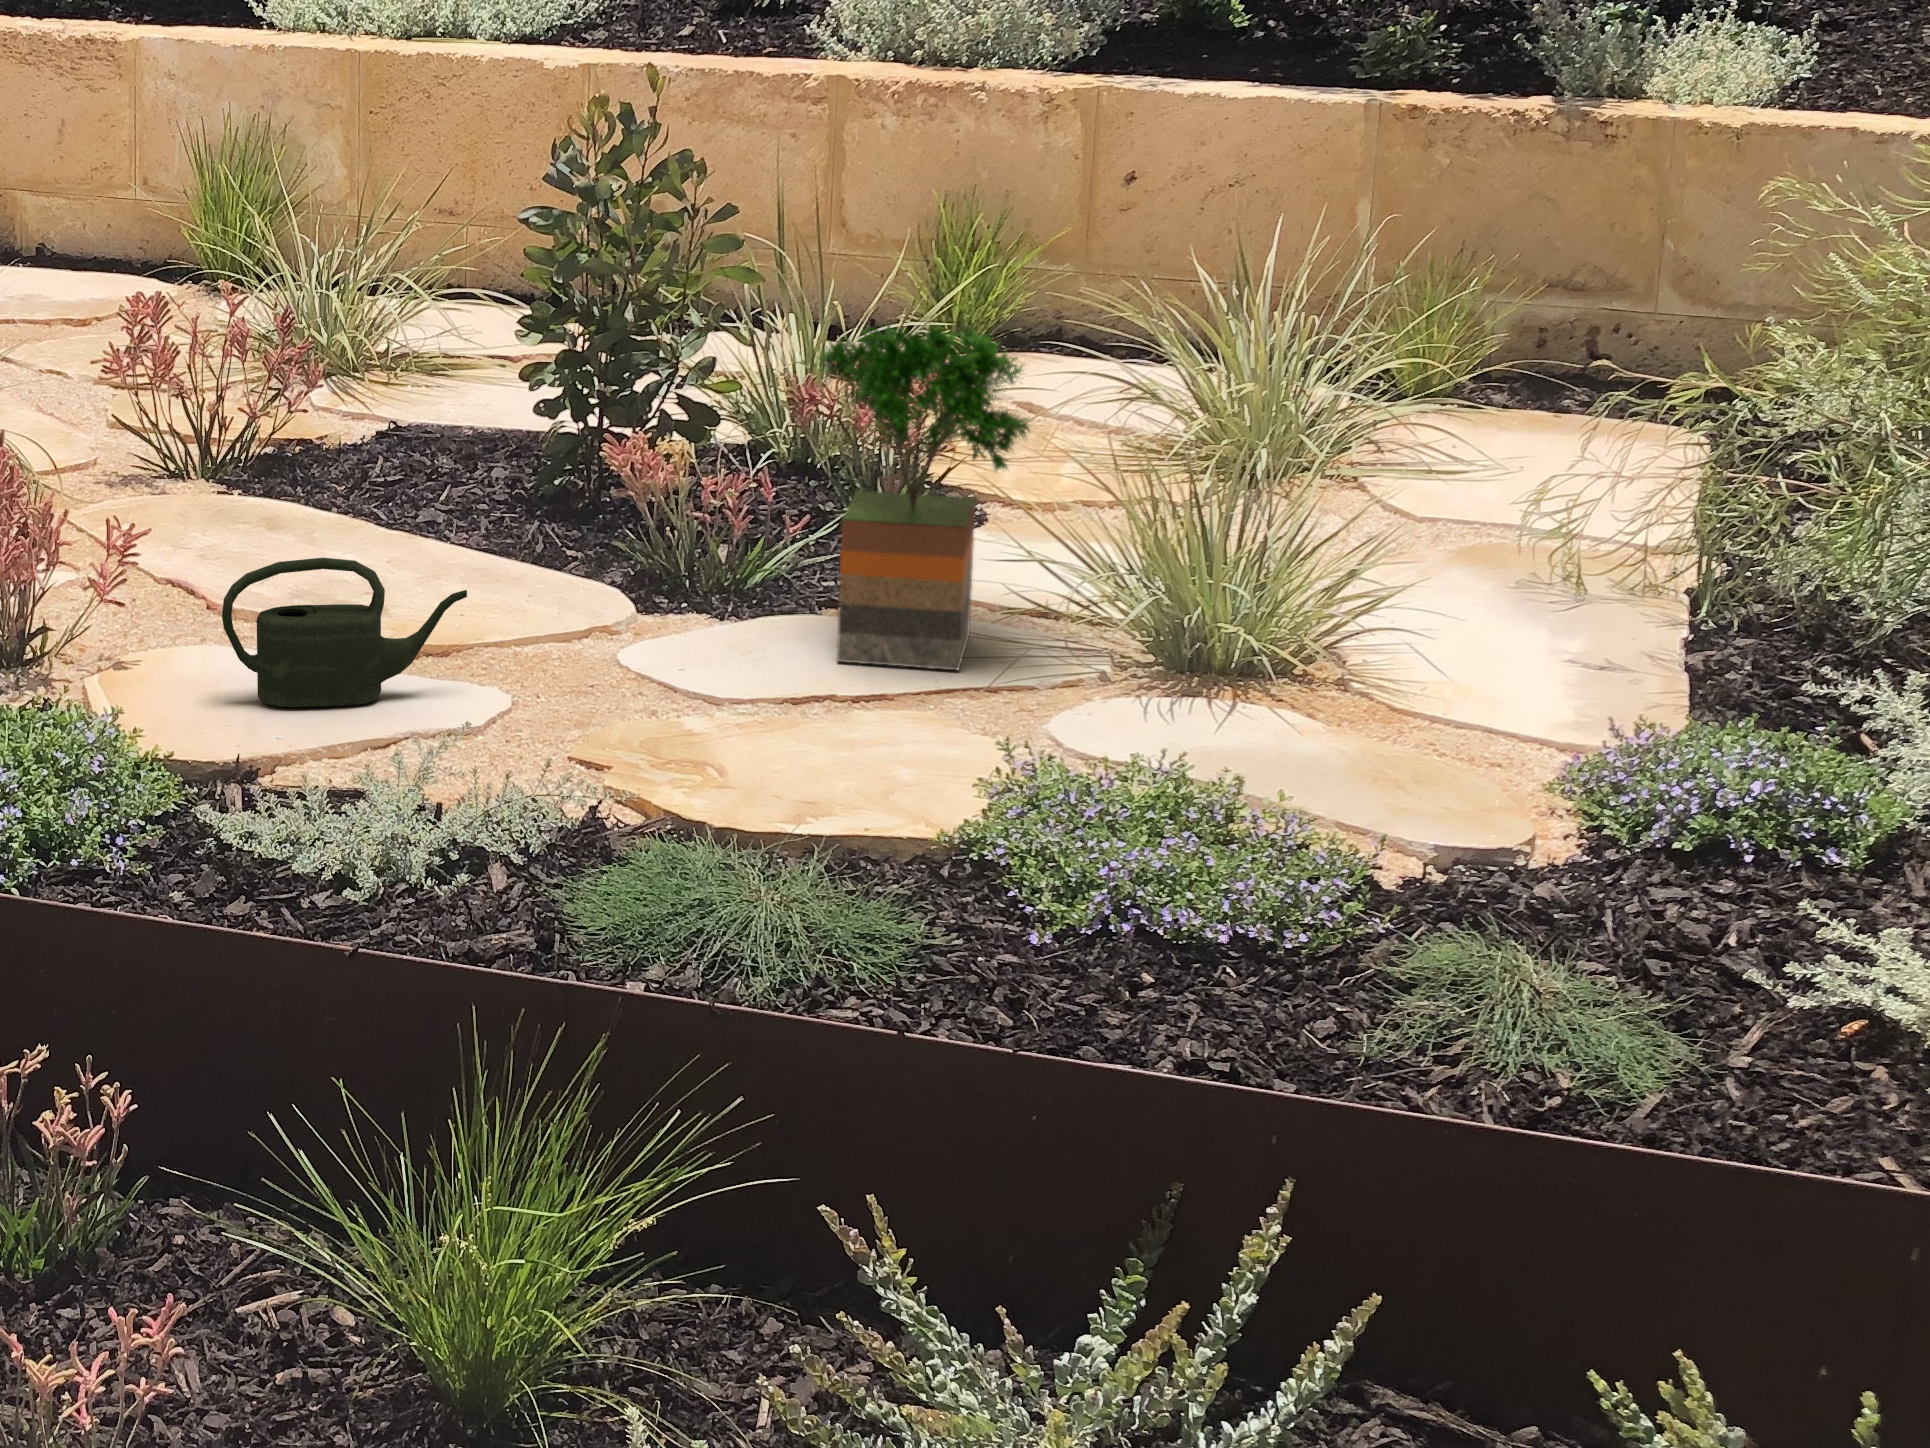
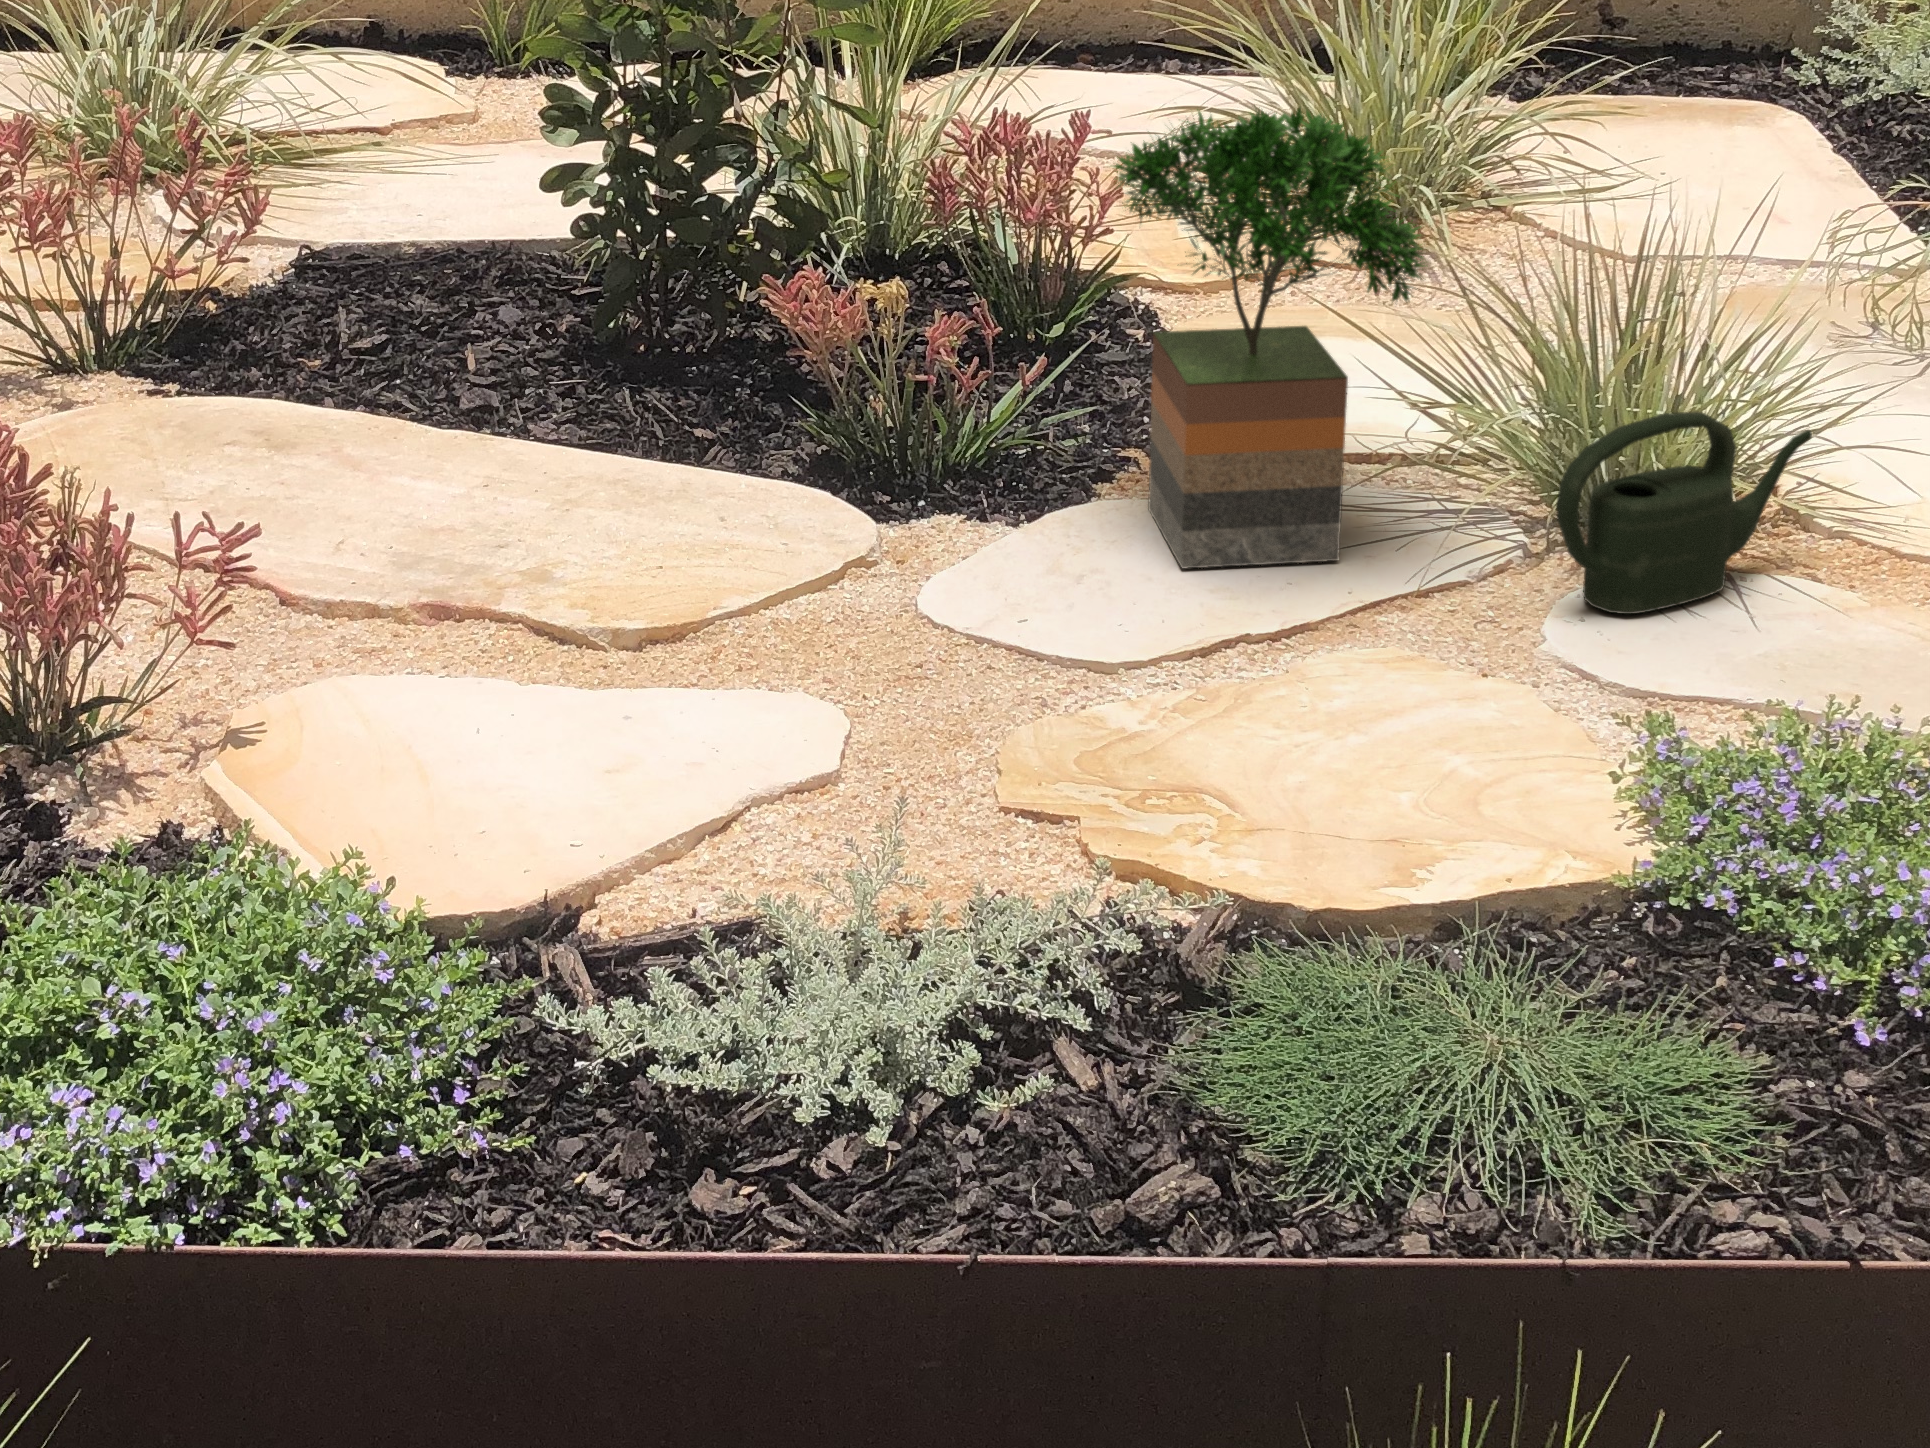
watering can: present [222,558,467,707] -> present [1556,412,1812,614]

